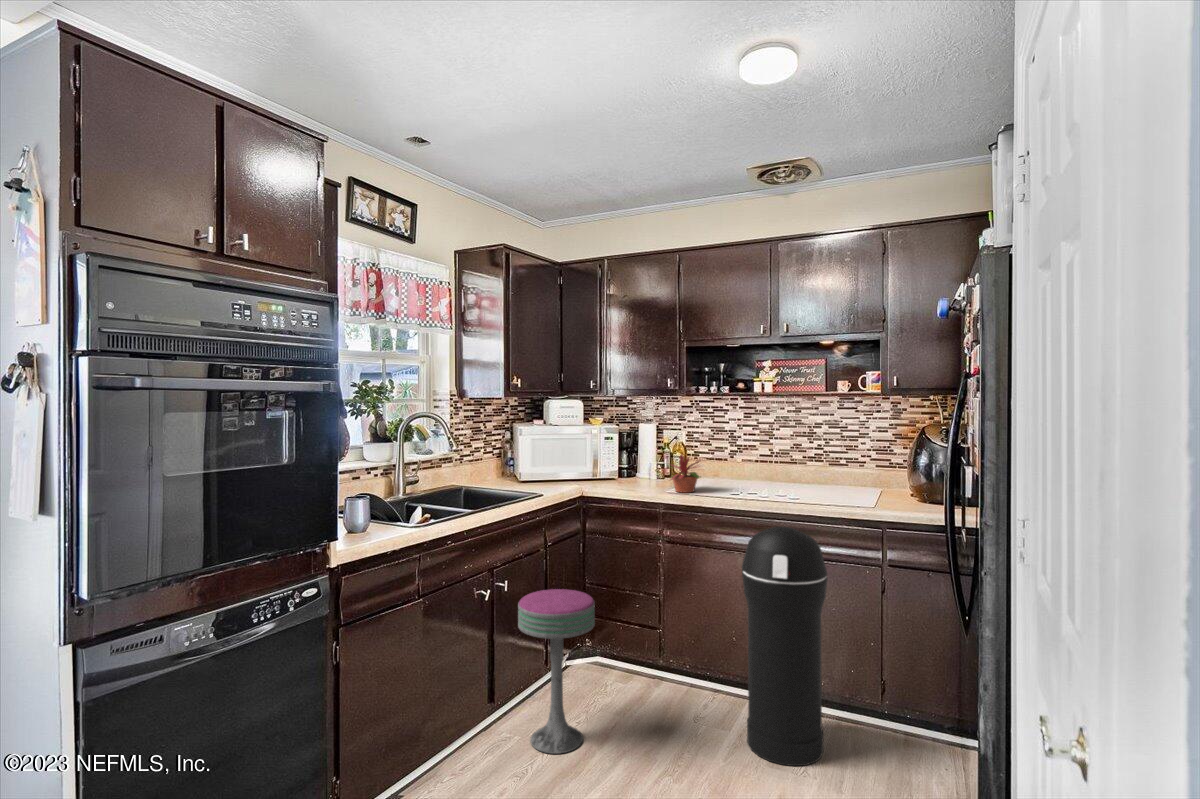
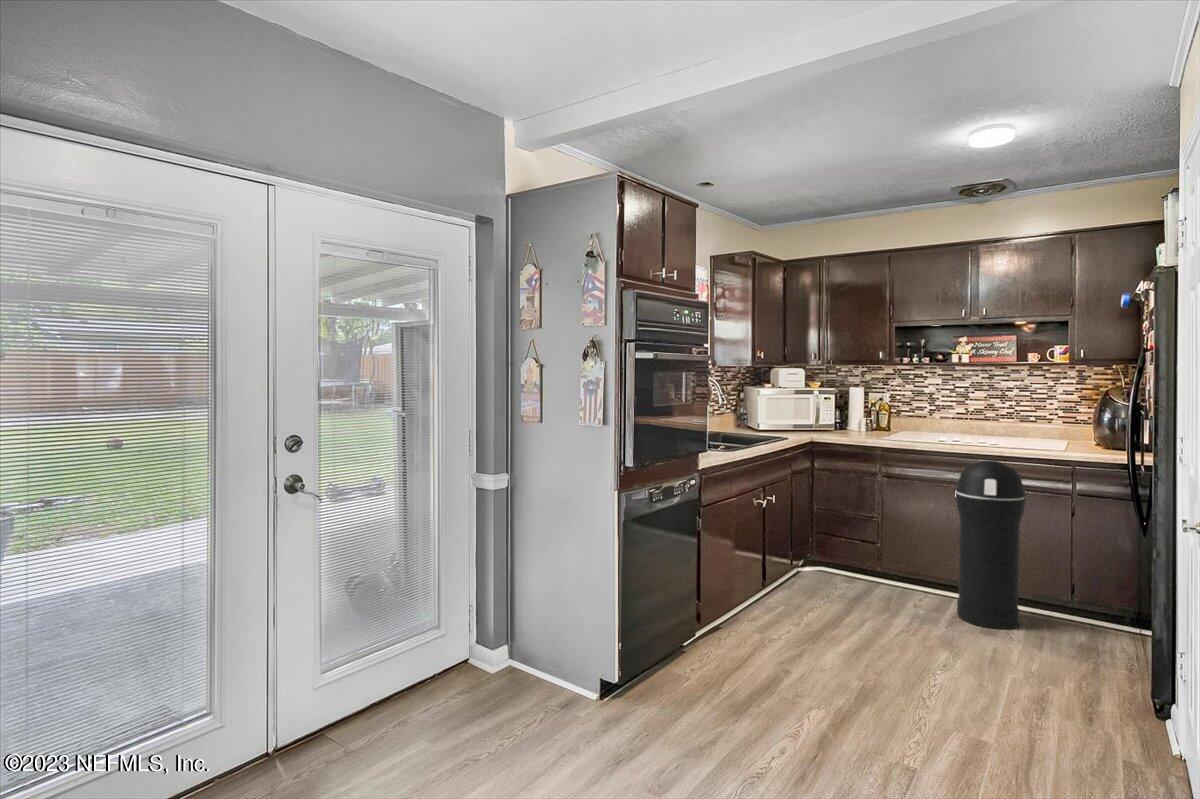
potted plant: present [671,454,700,493] -> none [880,409,916,440]
bar stool: present [518,589,595,754] -> none [786,504,843,613]

